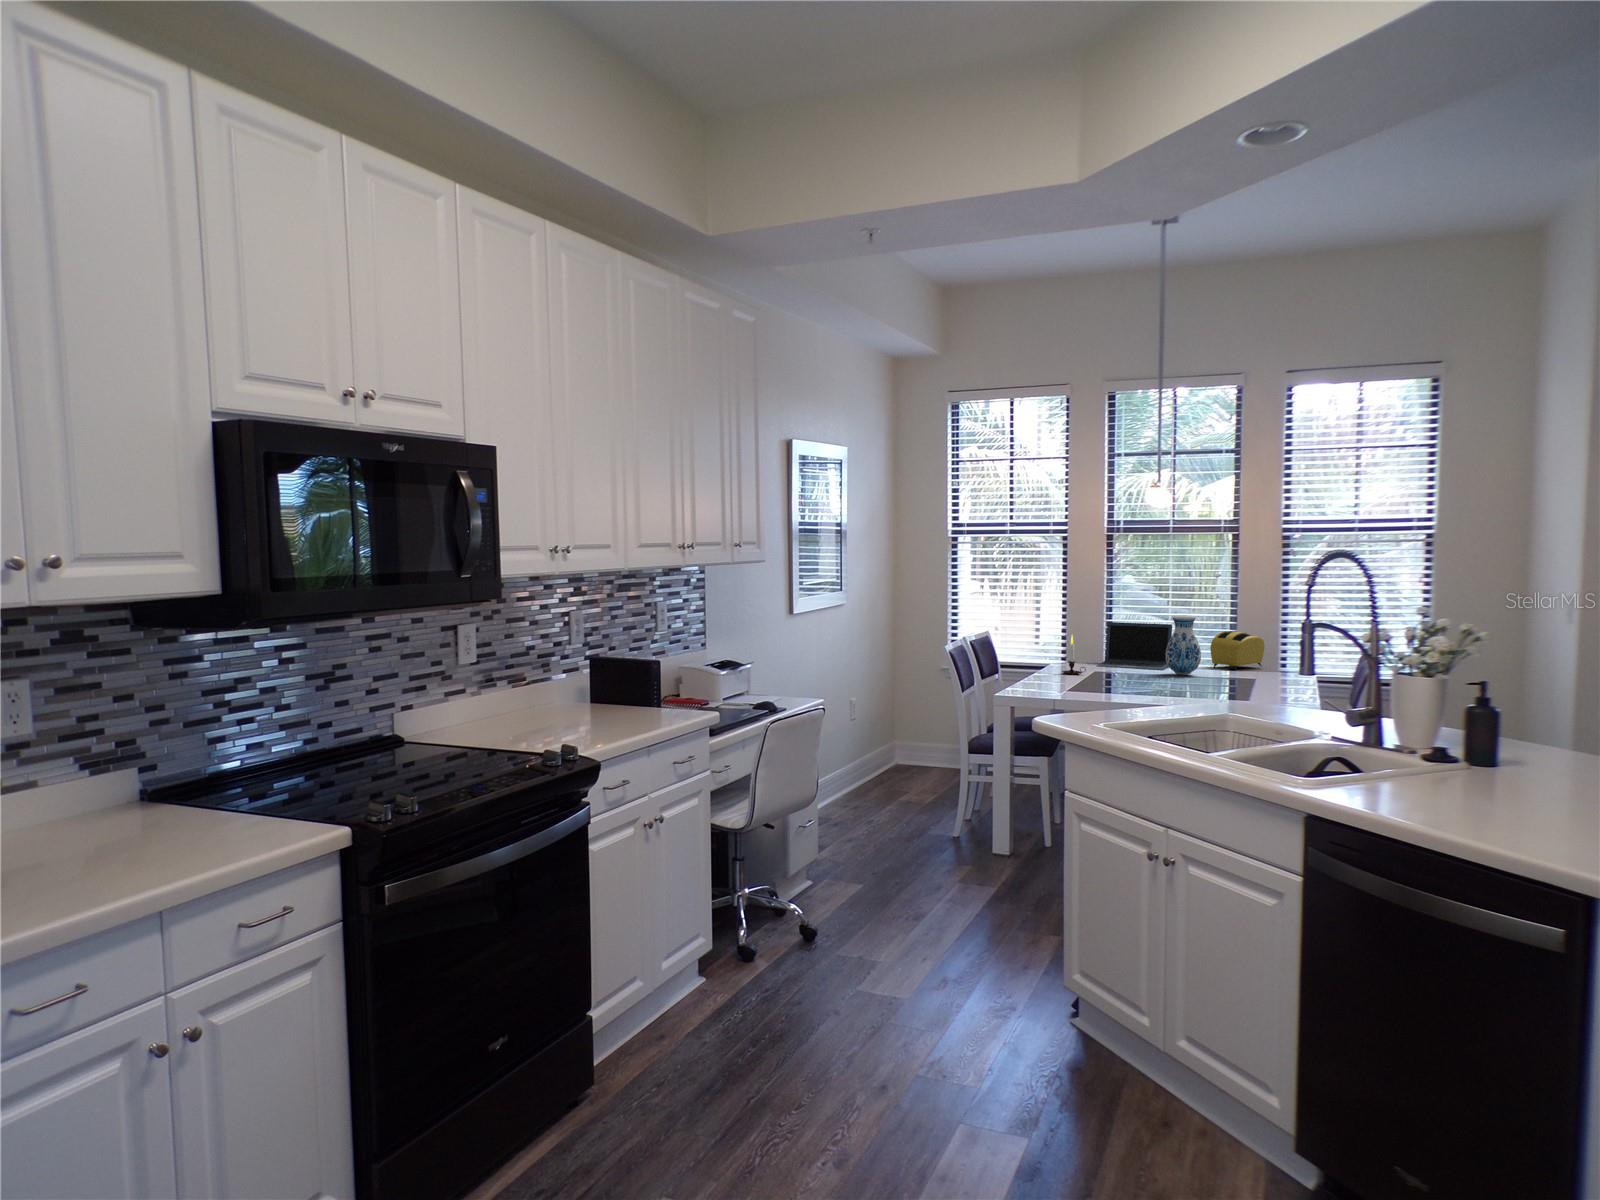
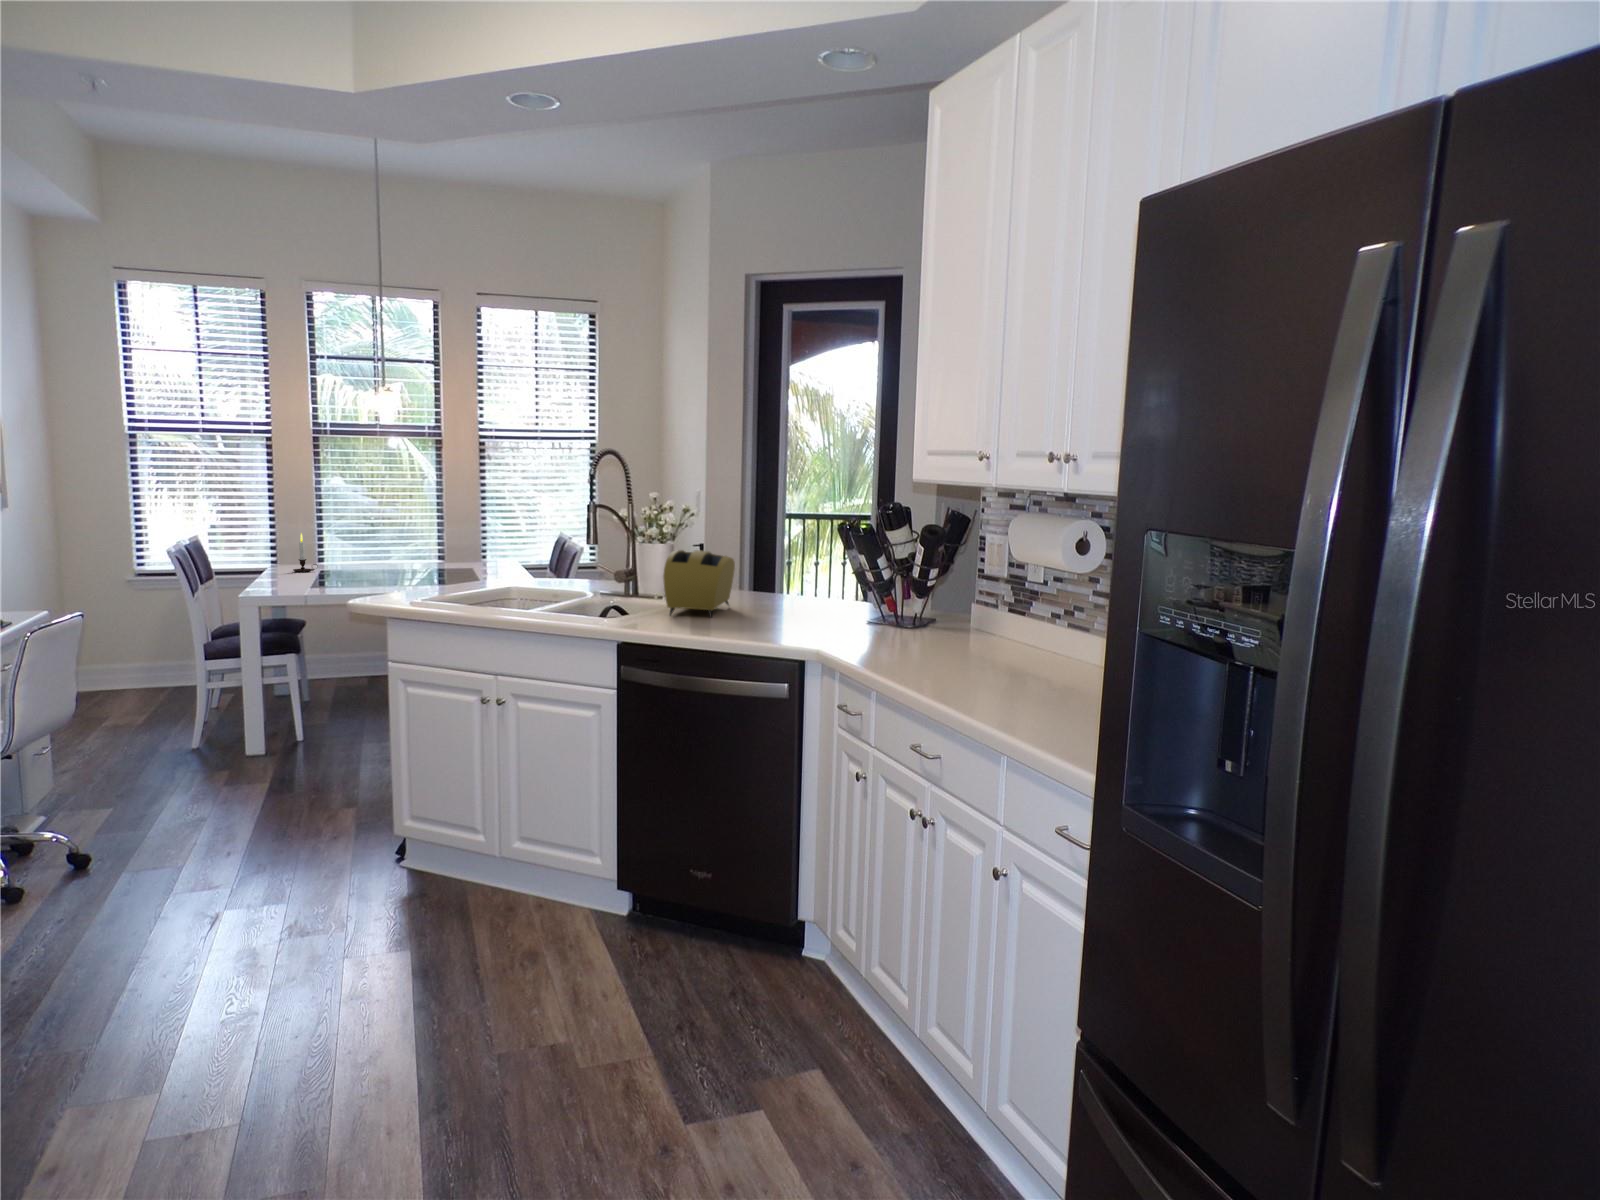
vase: present [1166,615,1201,675] -> none [390,512,423,567]
laptop: present [1097,622,1172,671] -> none [318,522,387,566]
toaster: present [1210,631,1264,670] -> present [663,550,735,617]

